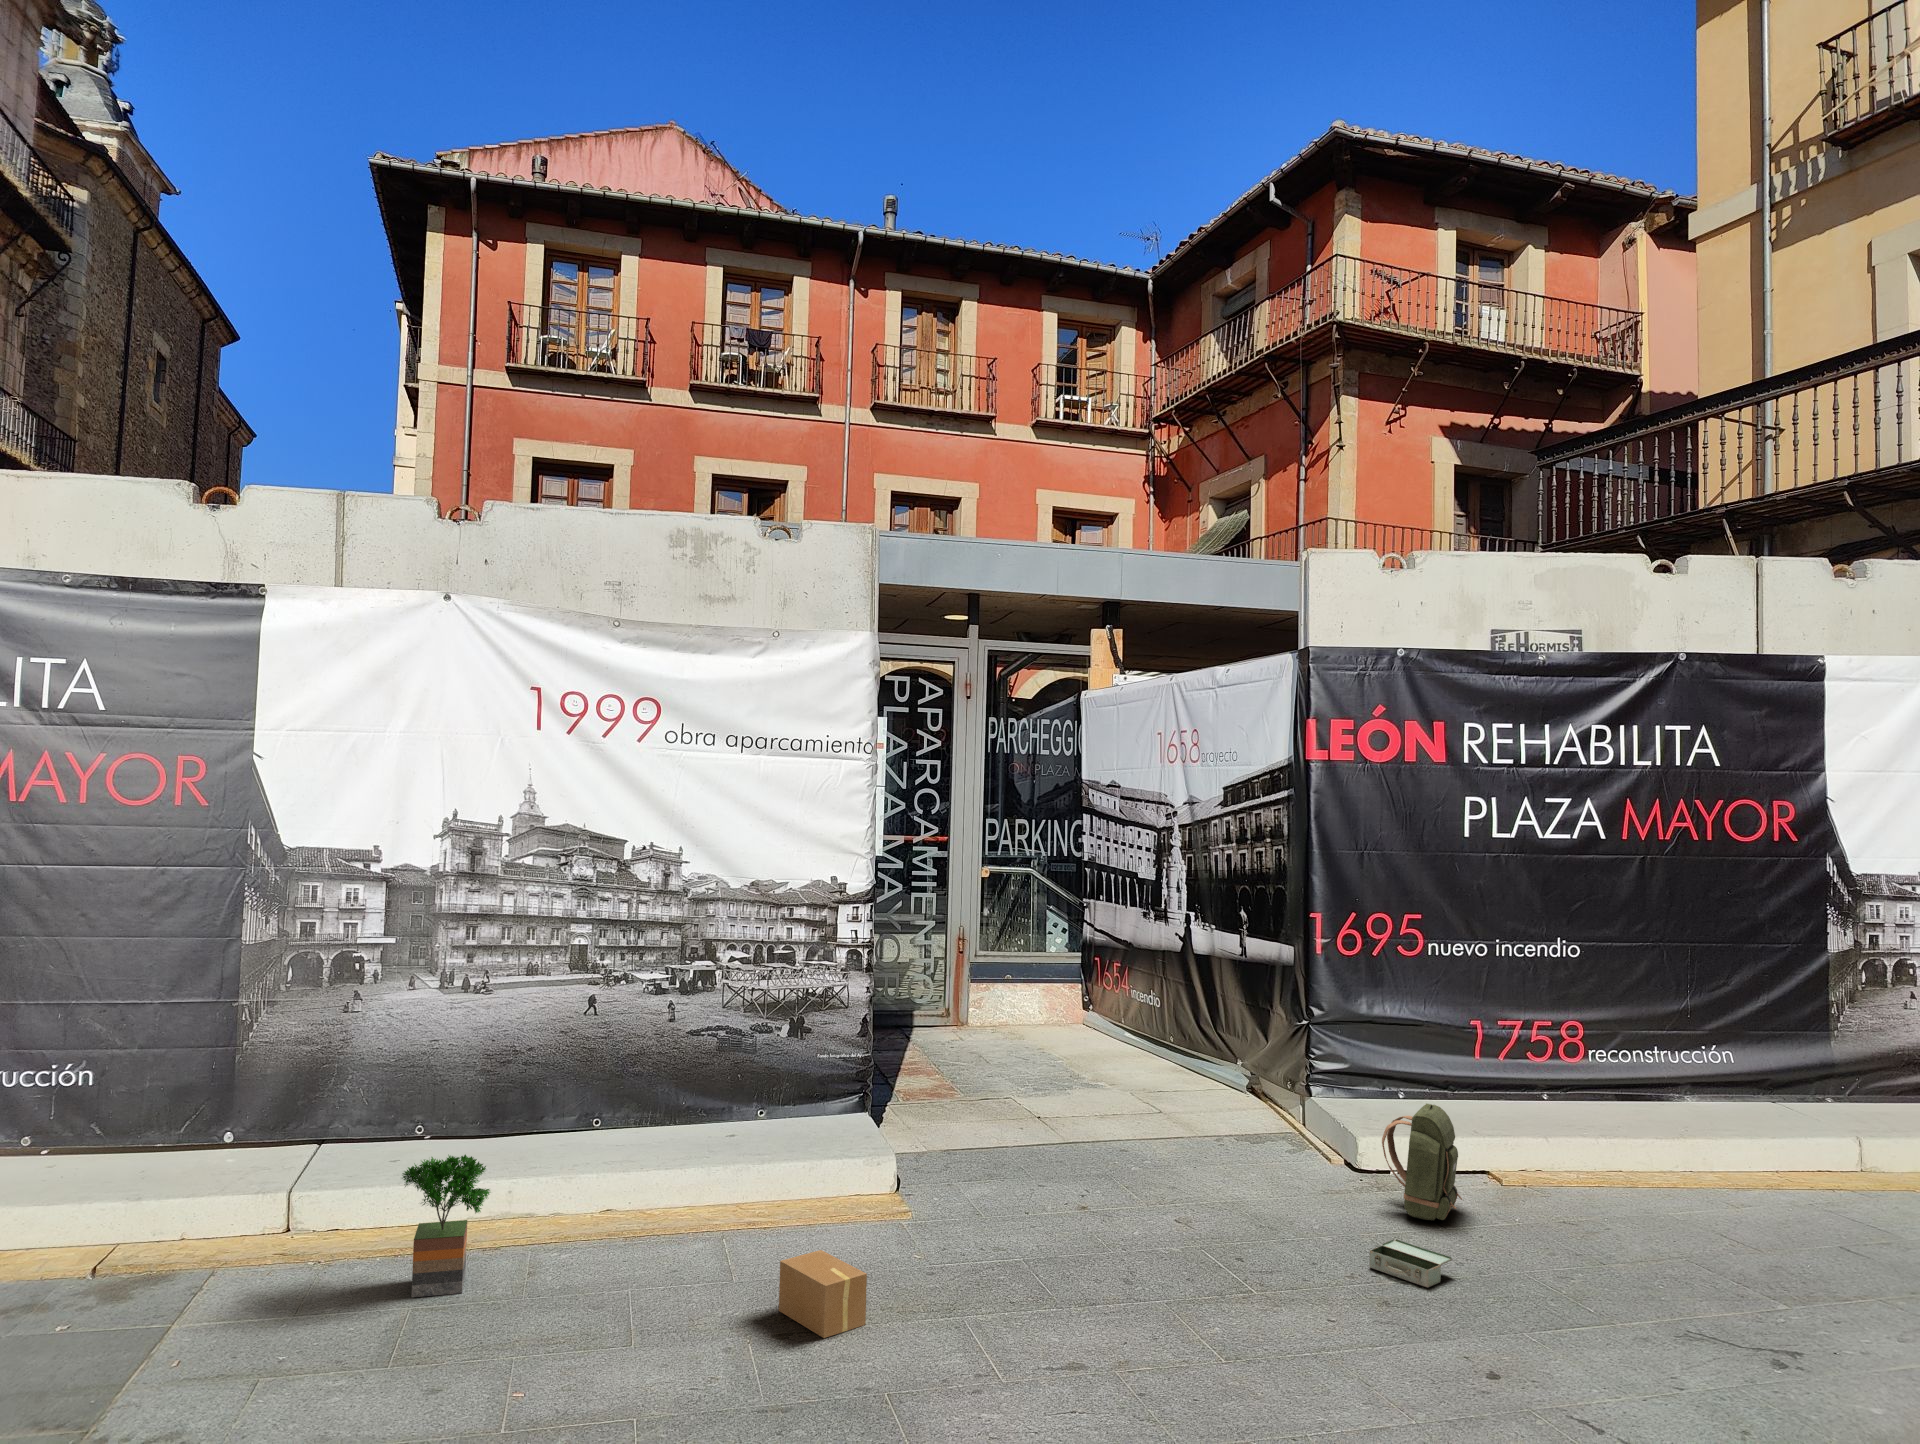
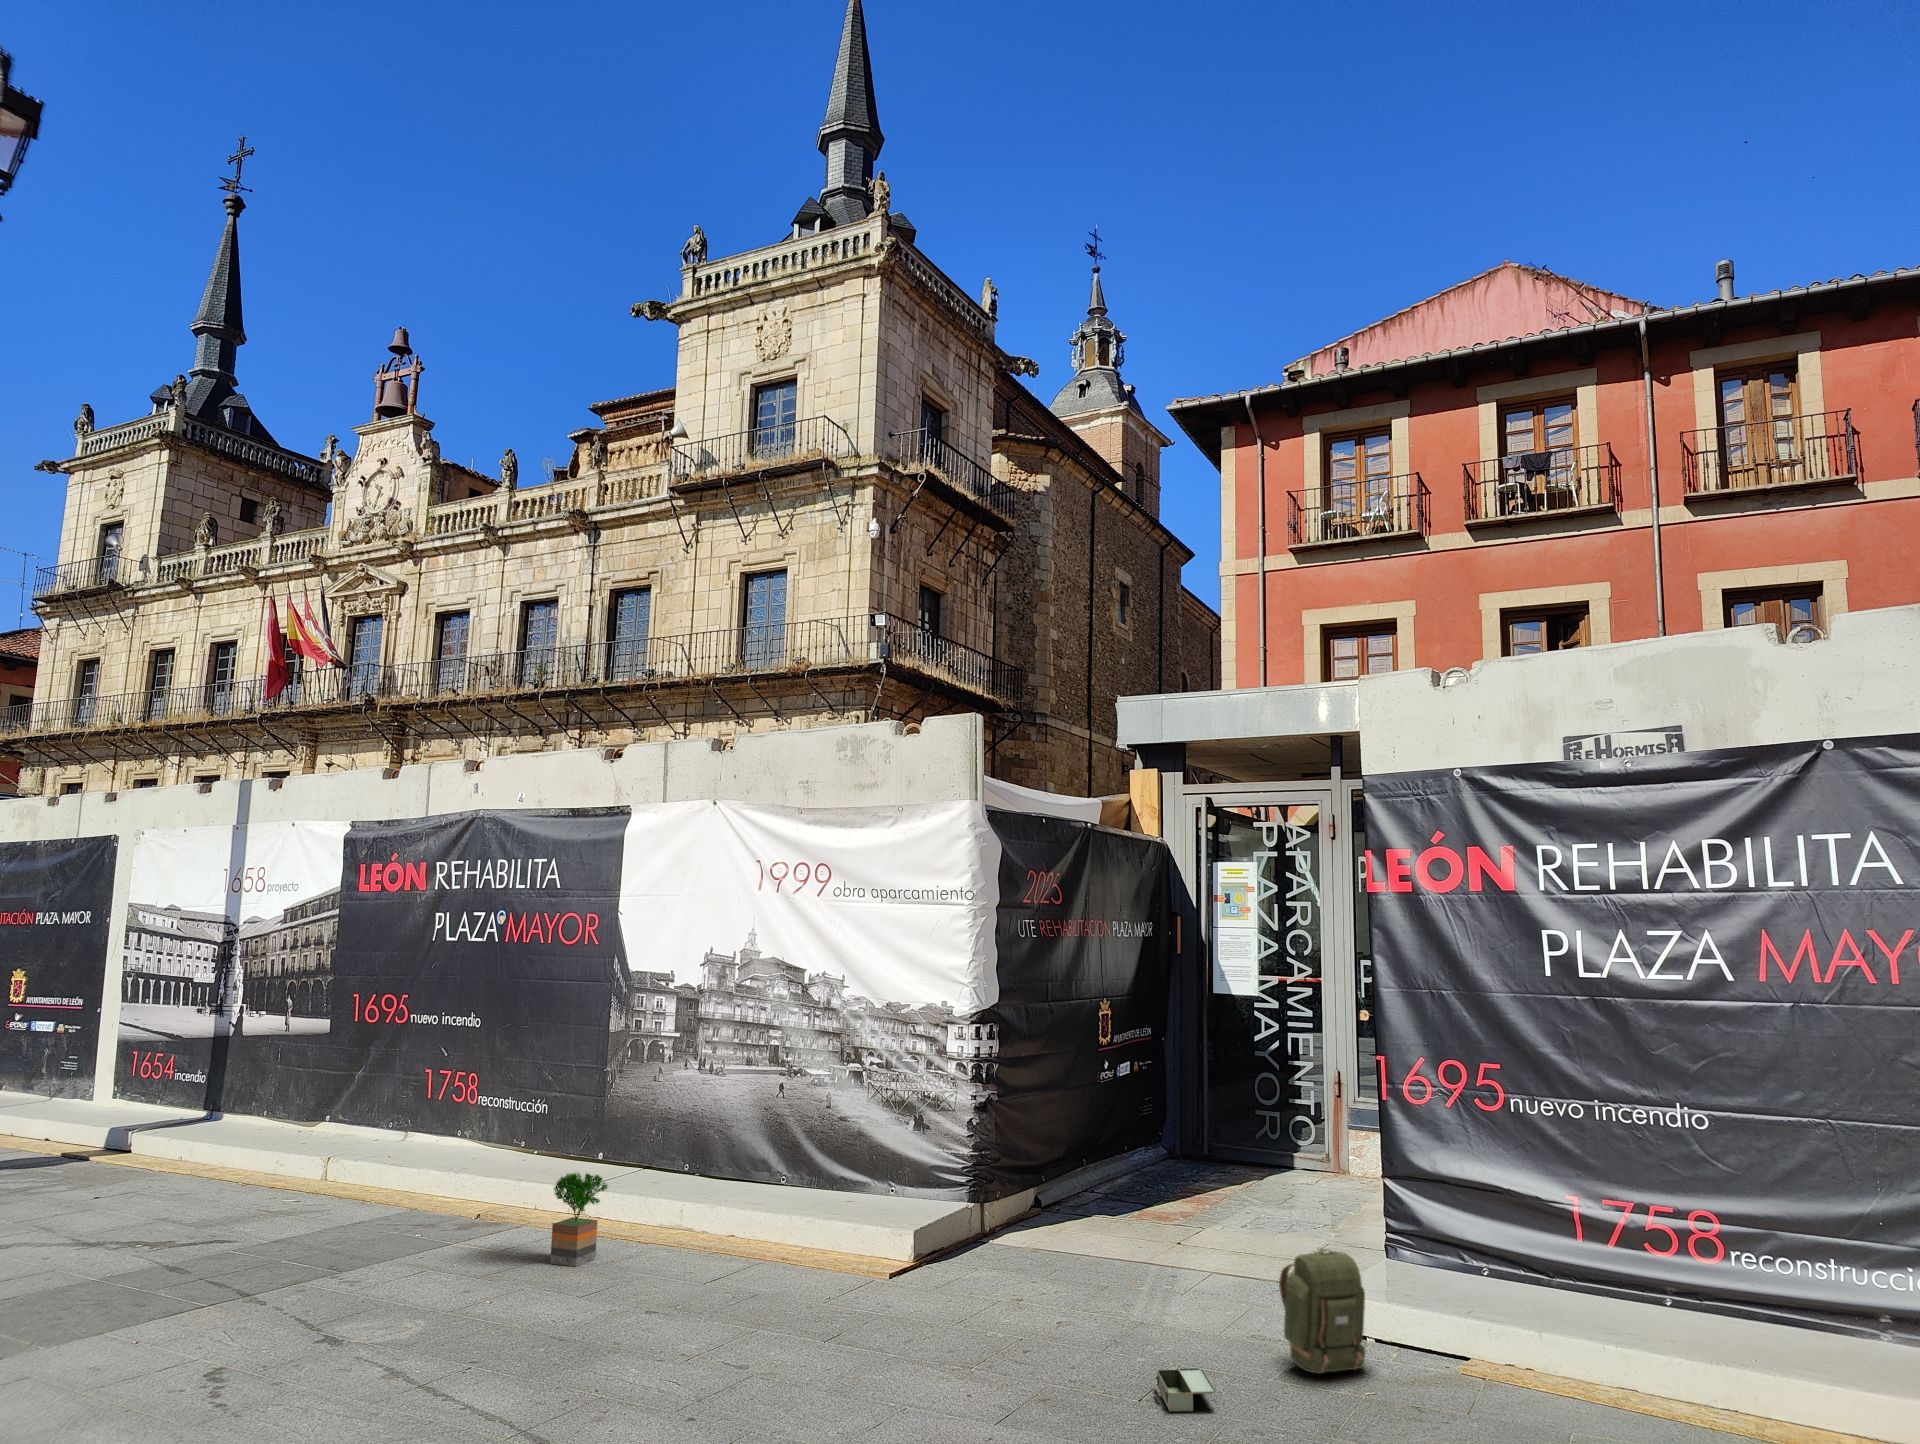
cardboard box: present [779,1250,867,1338] -> none [690,1273,737,1331]

